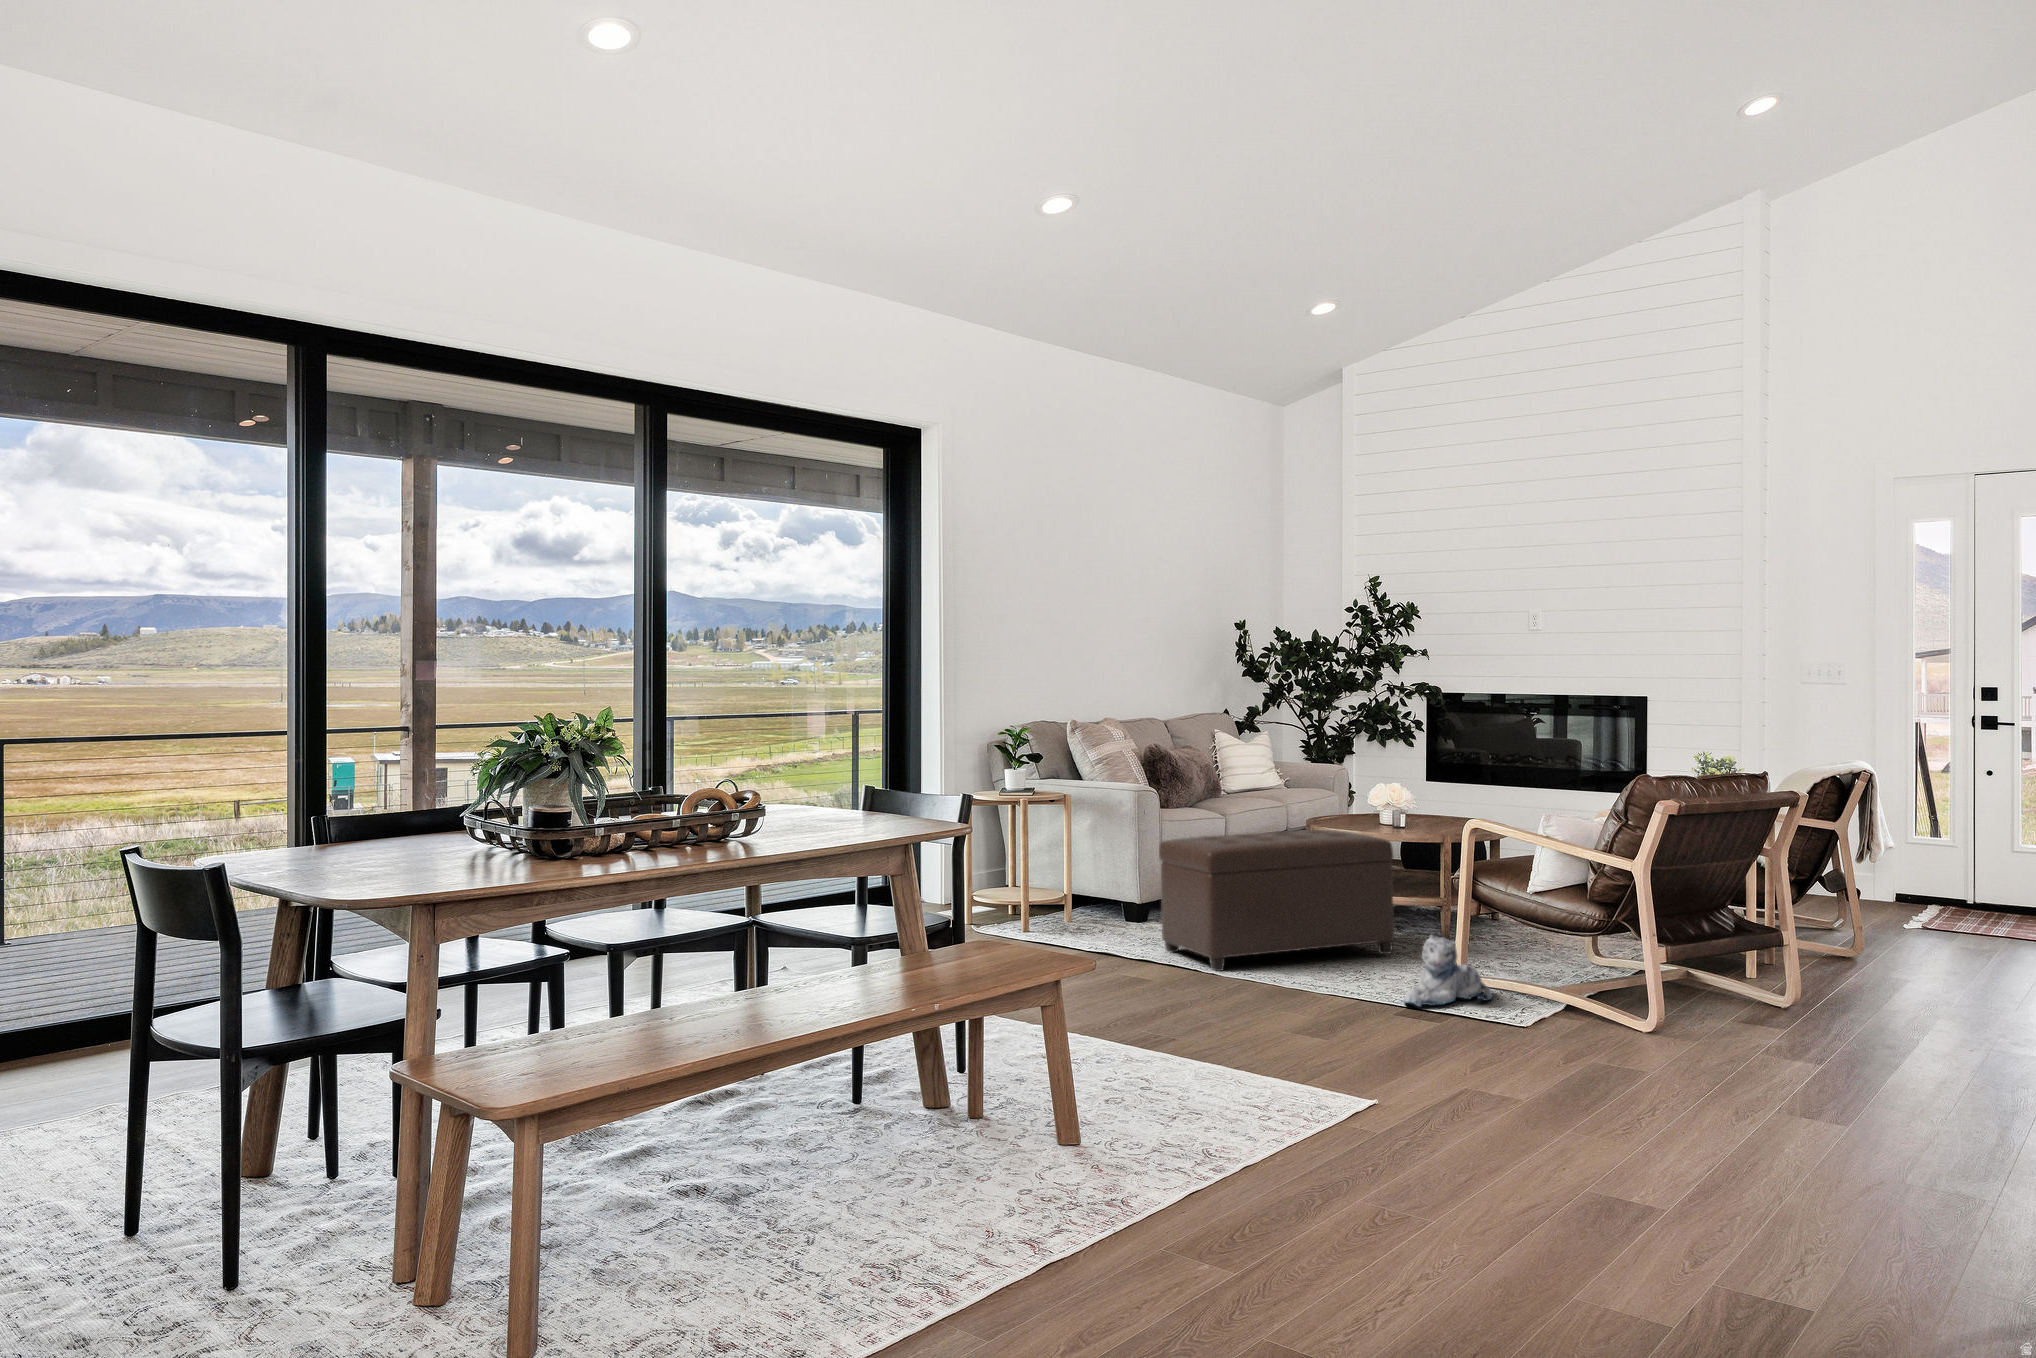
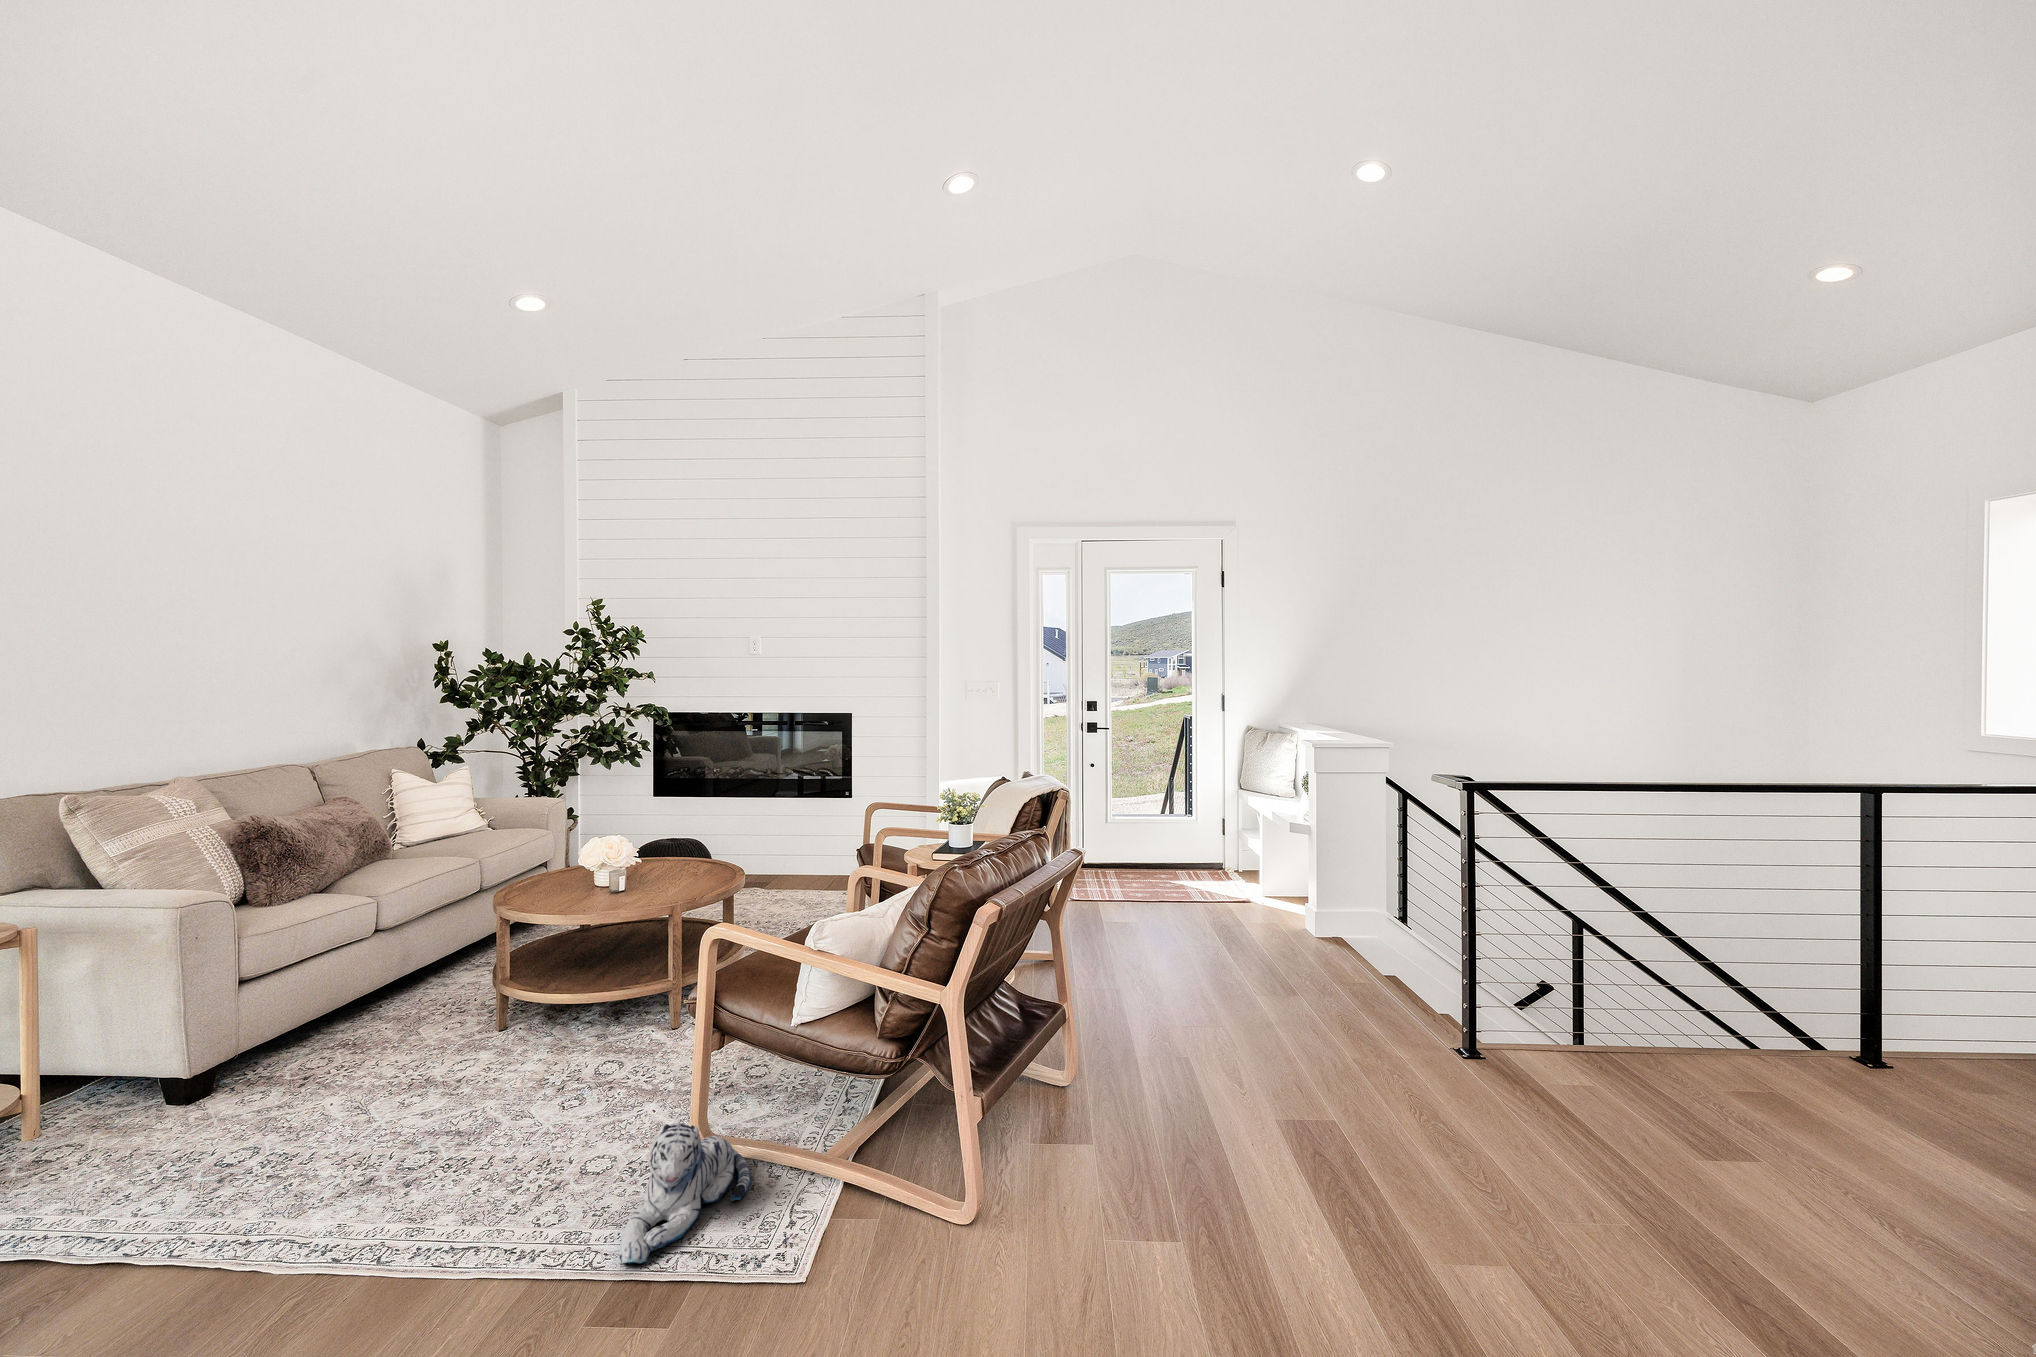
ottoman: present [1159,830,1394,971] -> none [190,926,611,1249]

